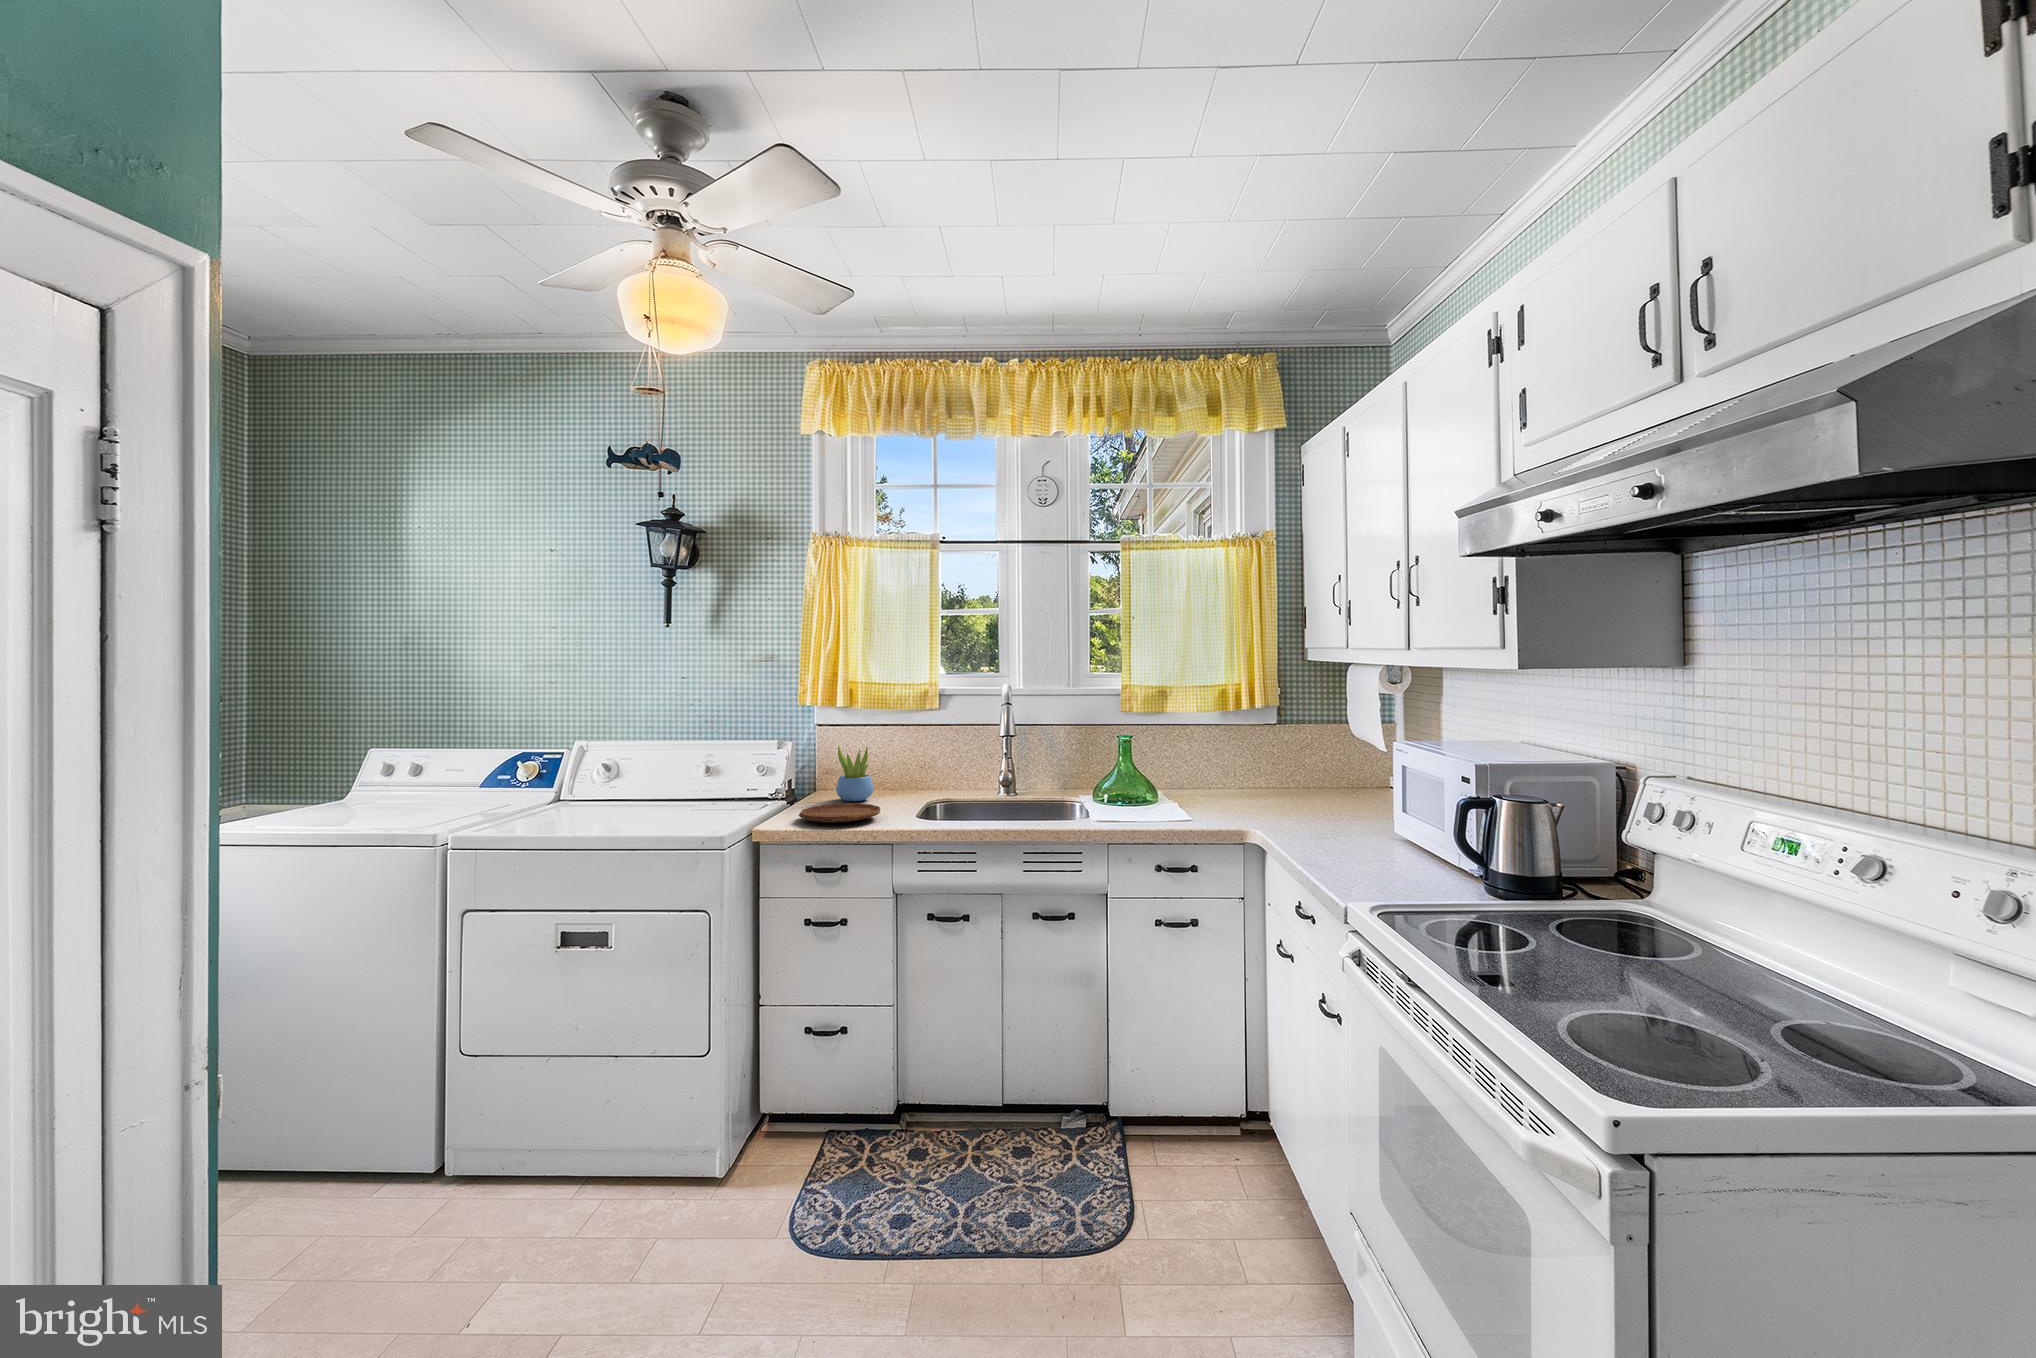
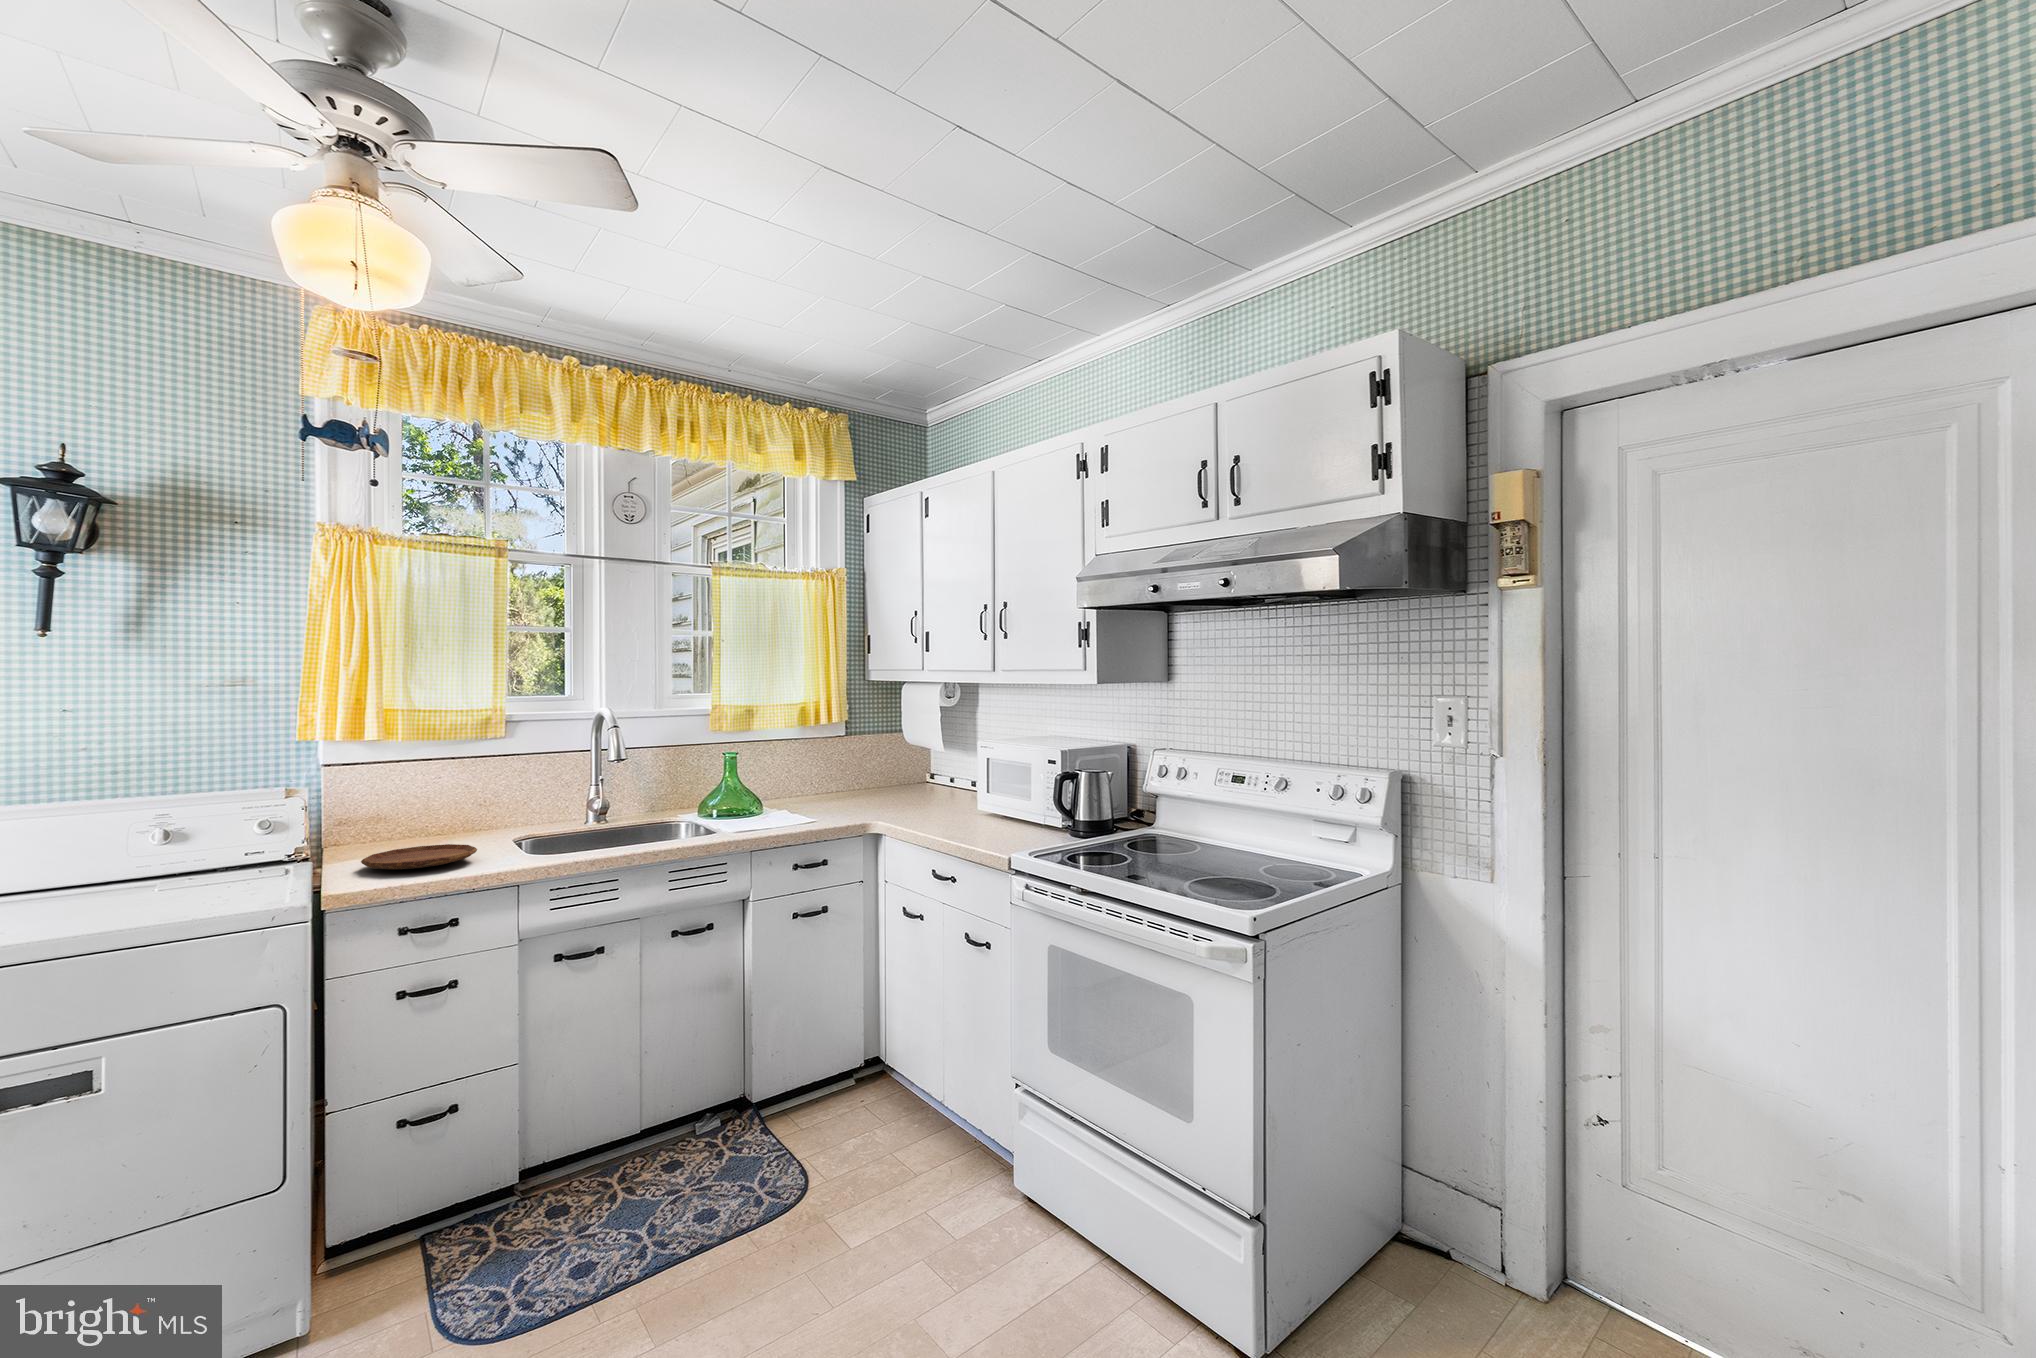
succulent plant: present [836,746,873,801] -> none [370,778,424,847]

